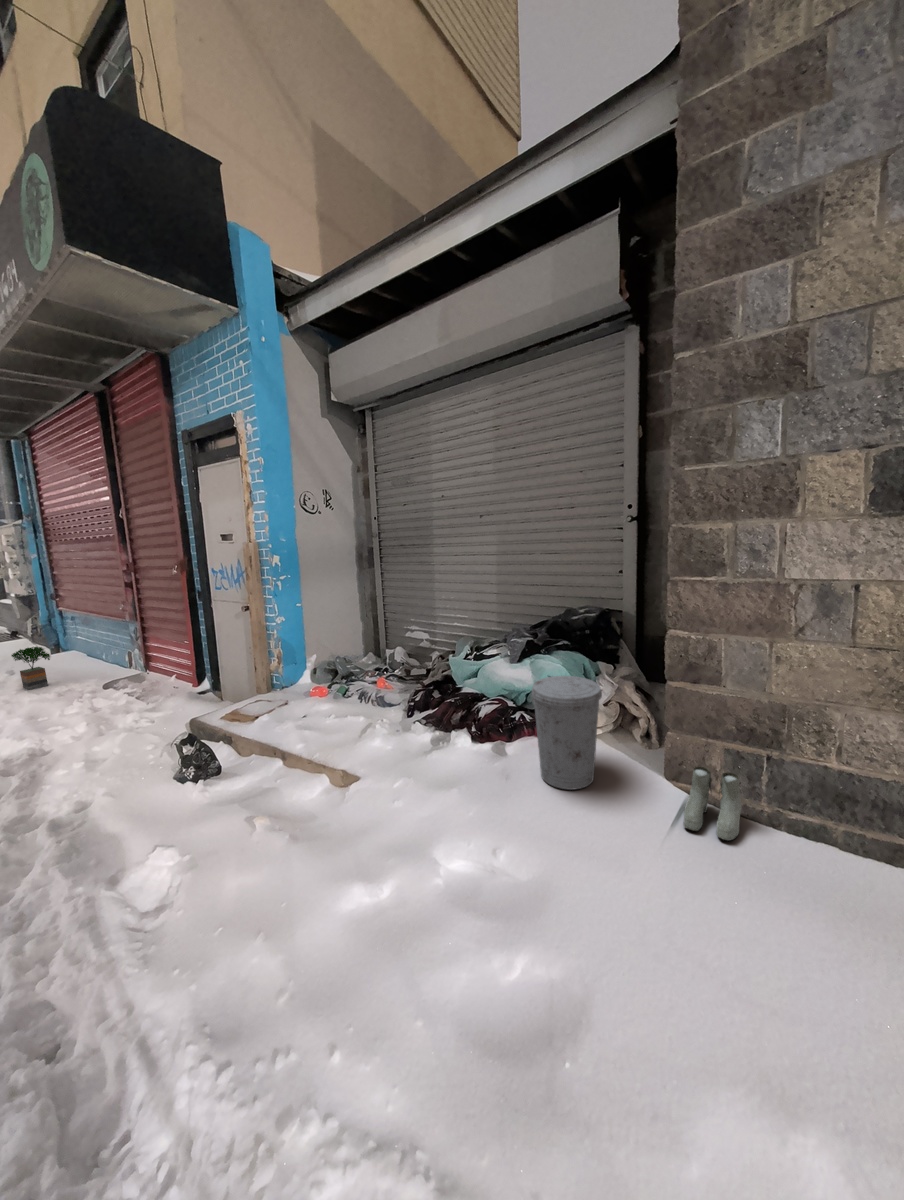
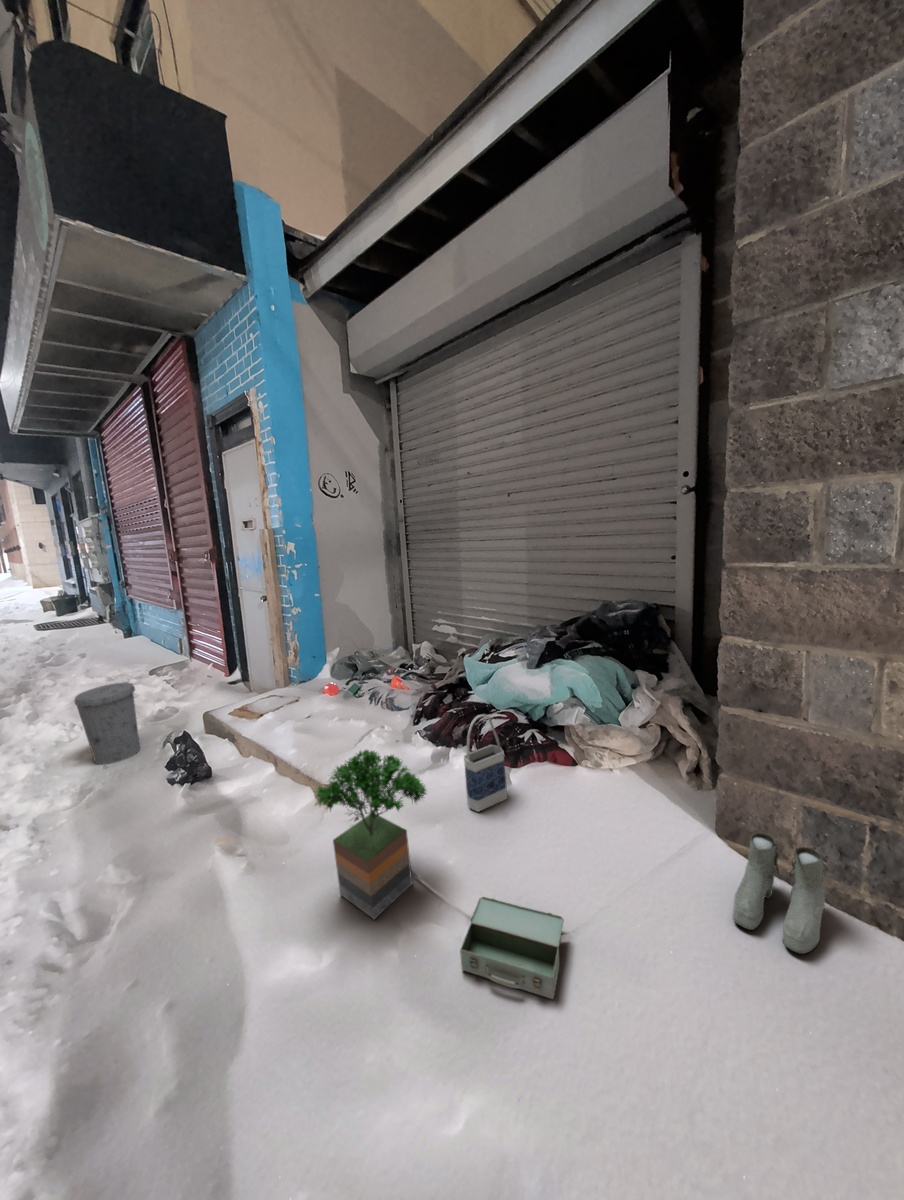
potted tree: present [11,647,50,690] -> present [315,750,426,919]
trash can: present [532,676,602,790] -> present [75,683,140,765]
bag: none [475,697,508,776] -> present [464,715,507,812]
toolbox: none [503,828,573,885] -> present [460,897,564,999]

